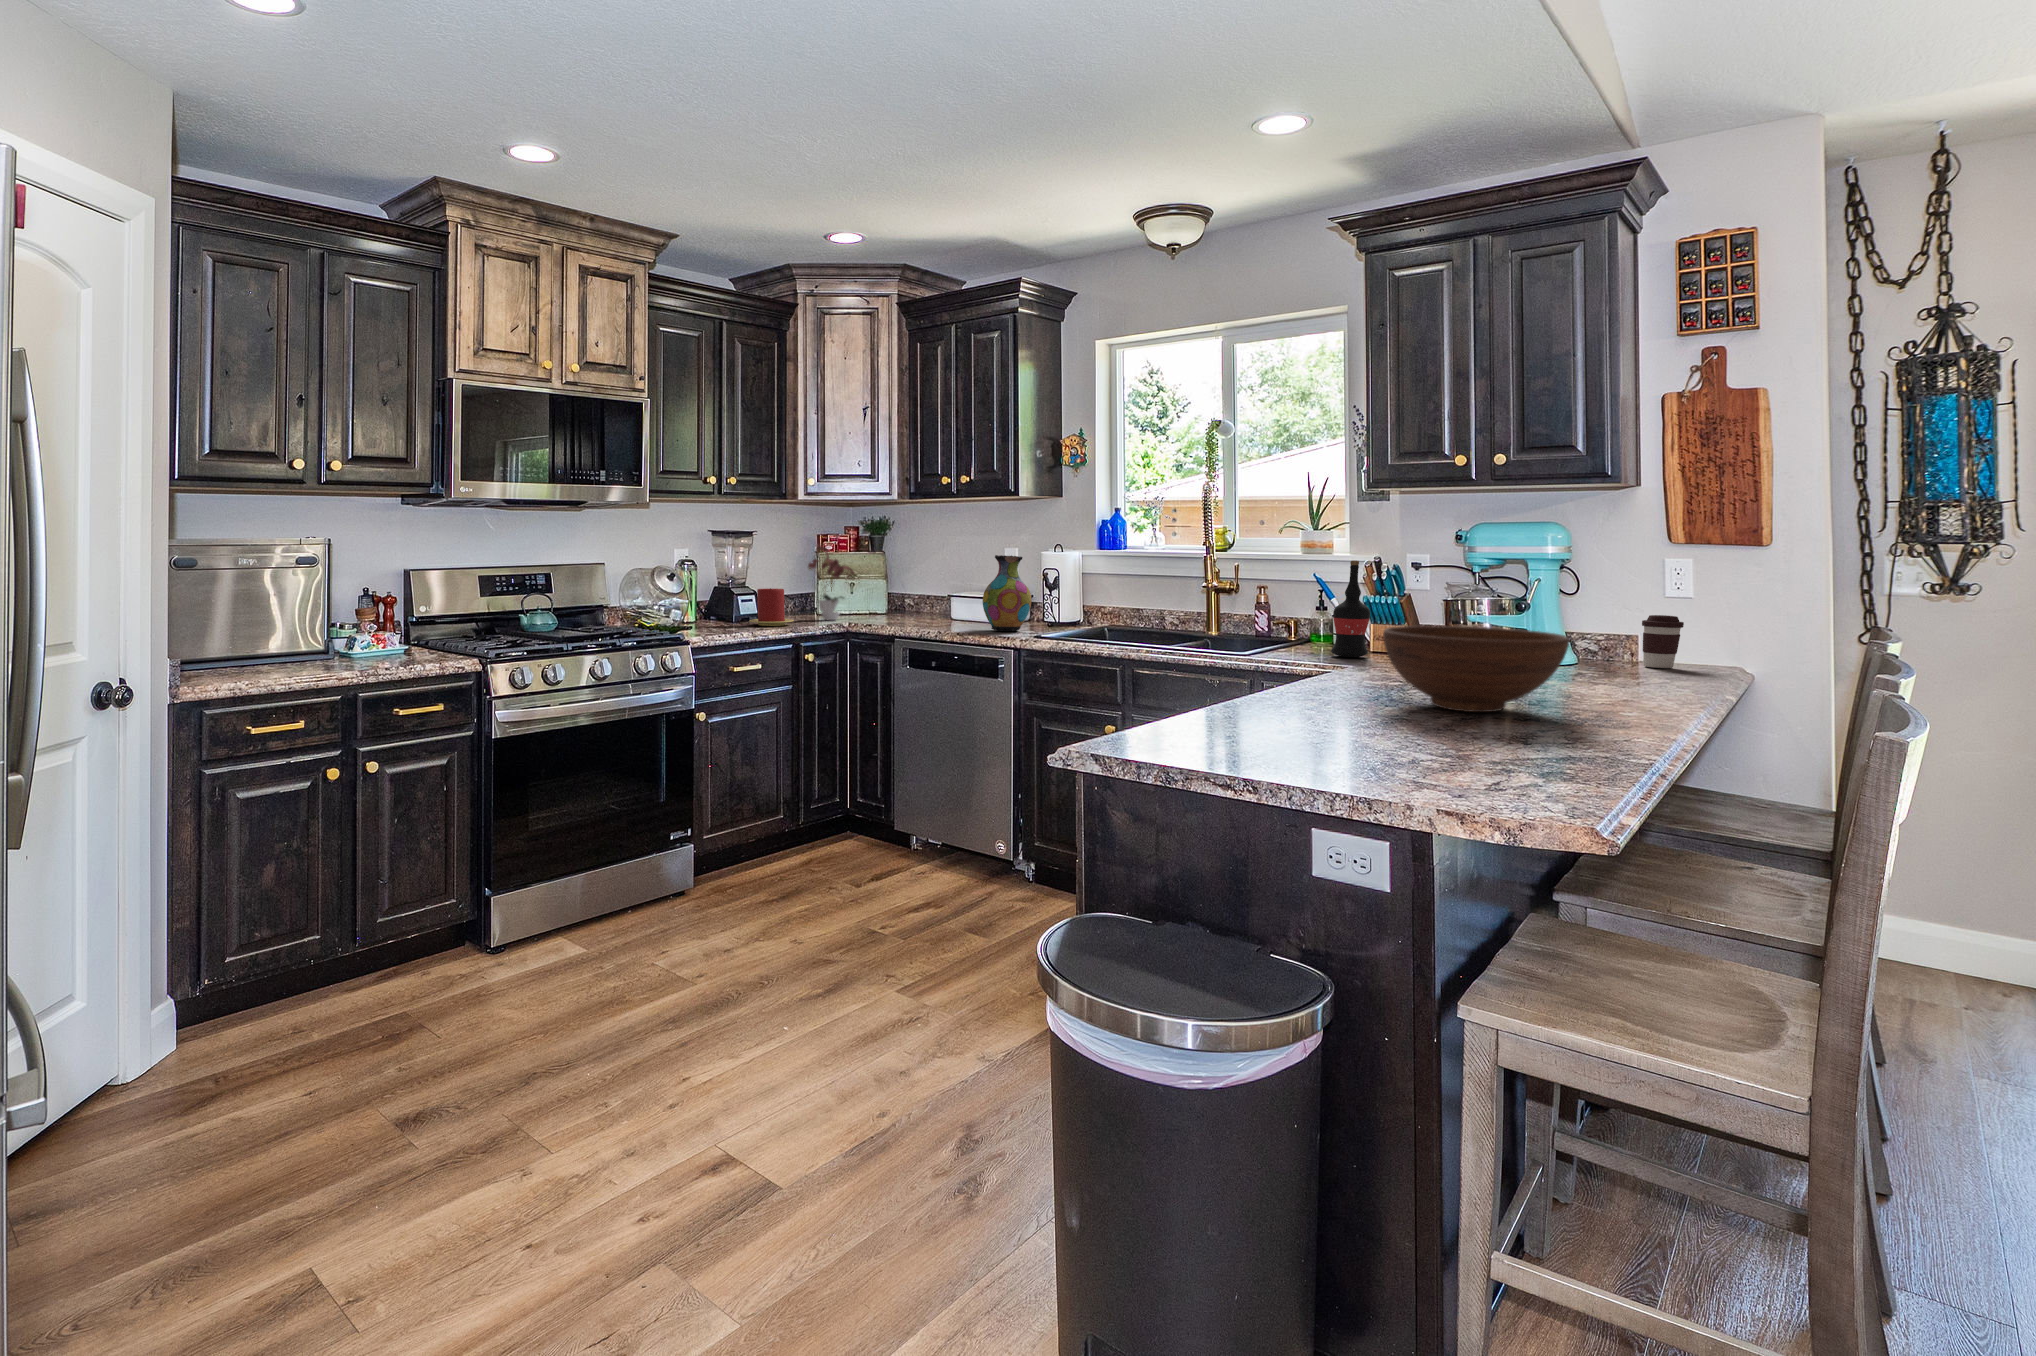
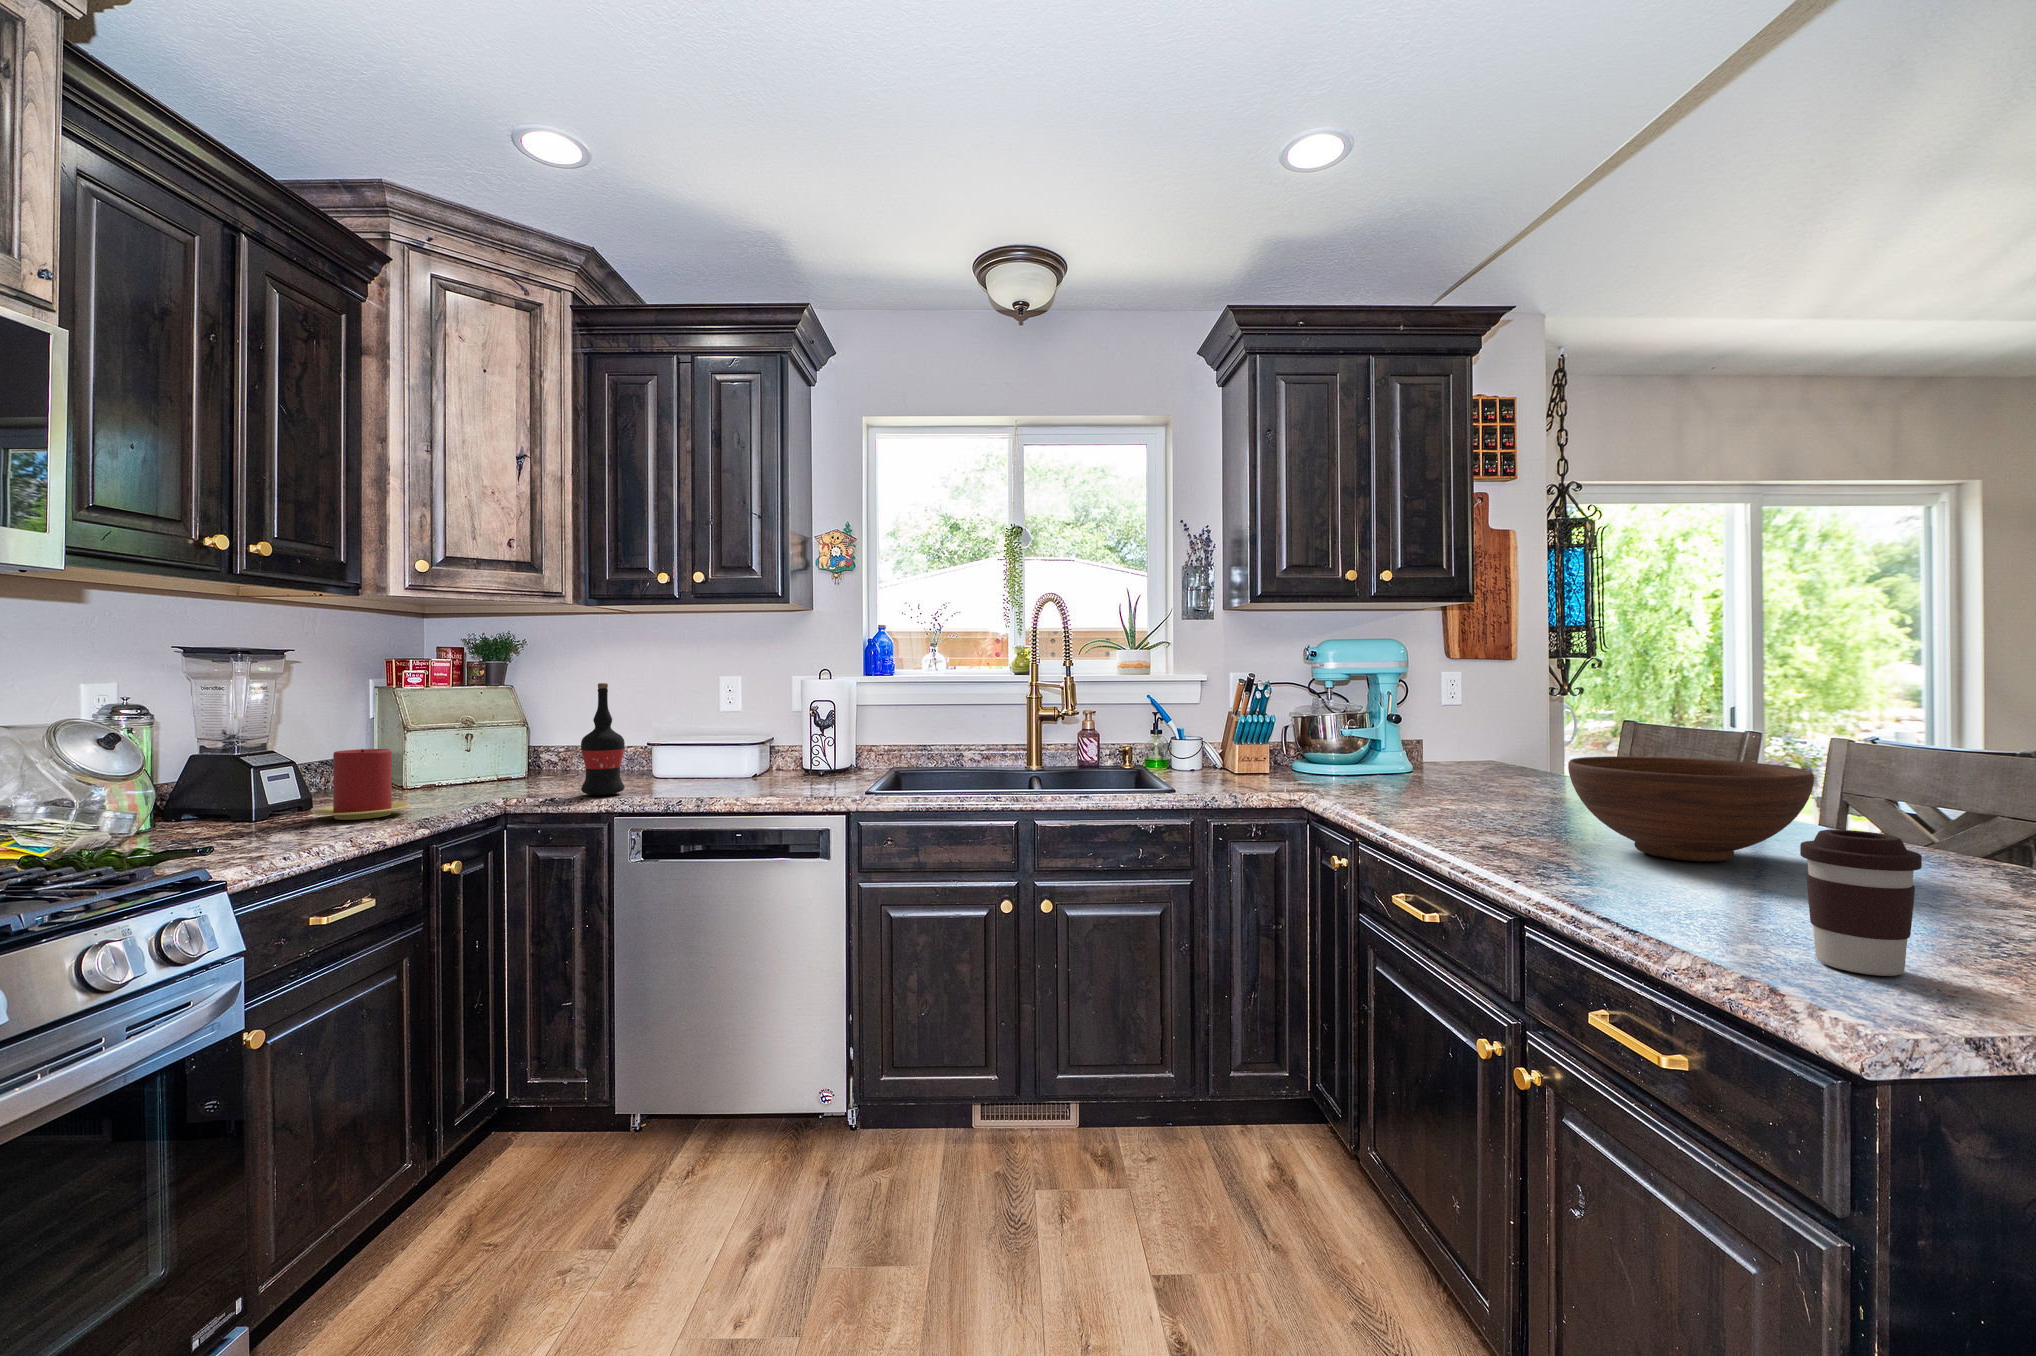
flower arrangement: present [808,545,854,620] -> none [405,665,510,796]
vase: present [983,555,1031,631] -> none [765,683,837,792]
wine bottle: present [1331,561,1370,657] -> present [581,683,625,795]
coffee cup: present [1642,615,1684,668] -> present [1800,830,1922,976]

